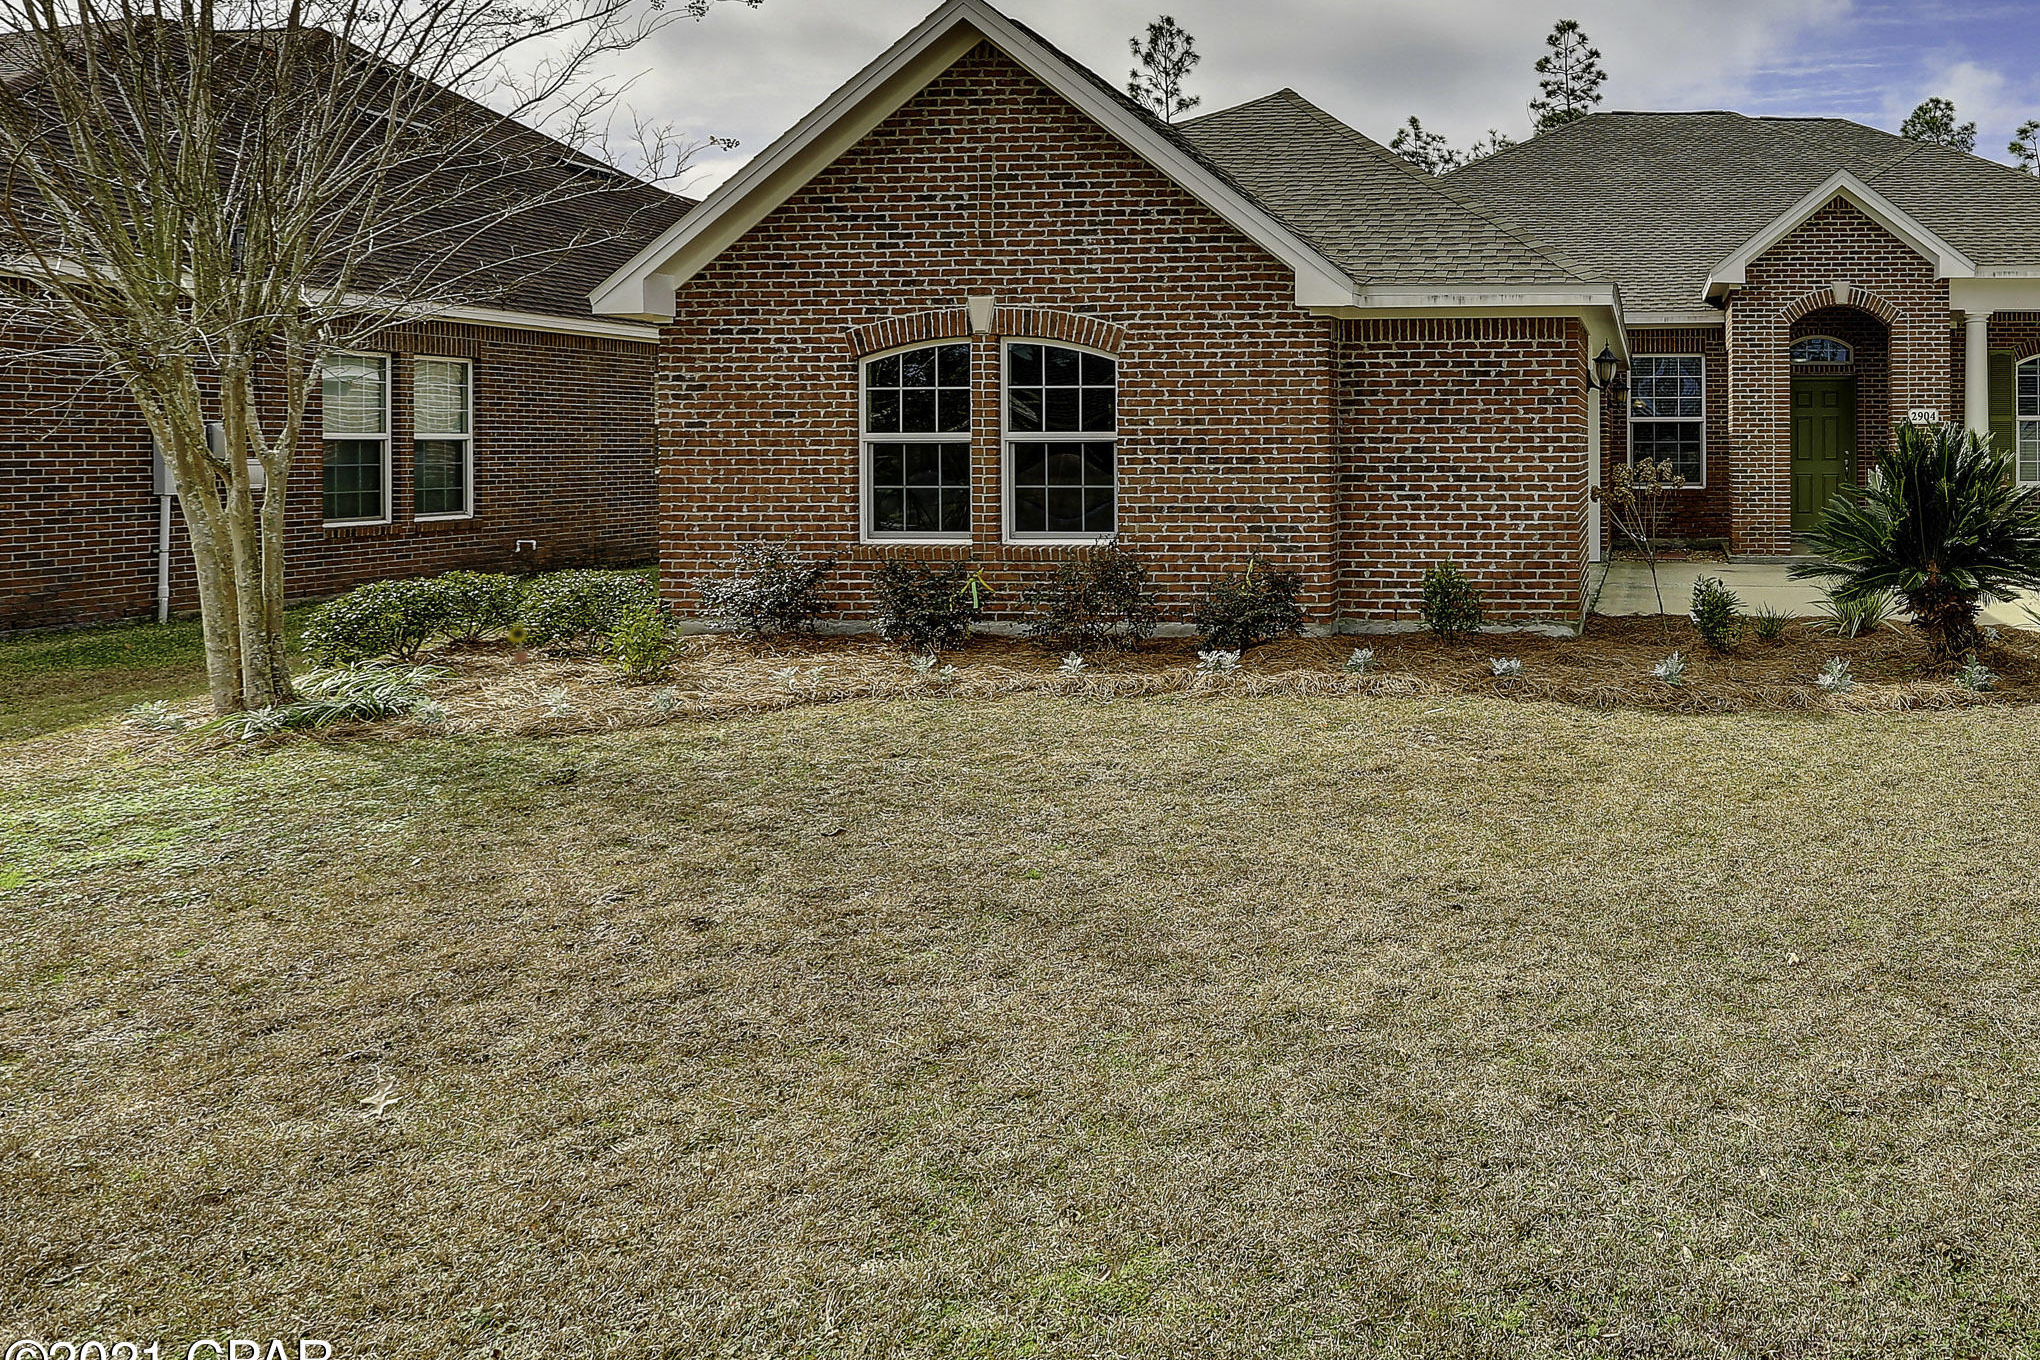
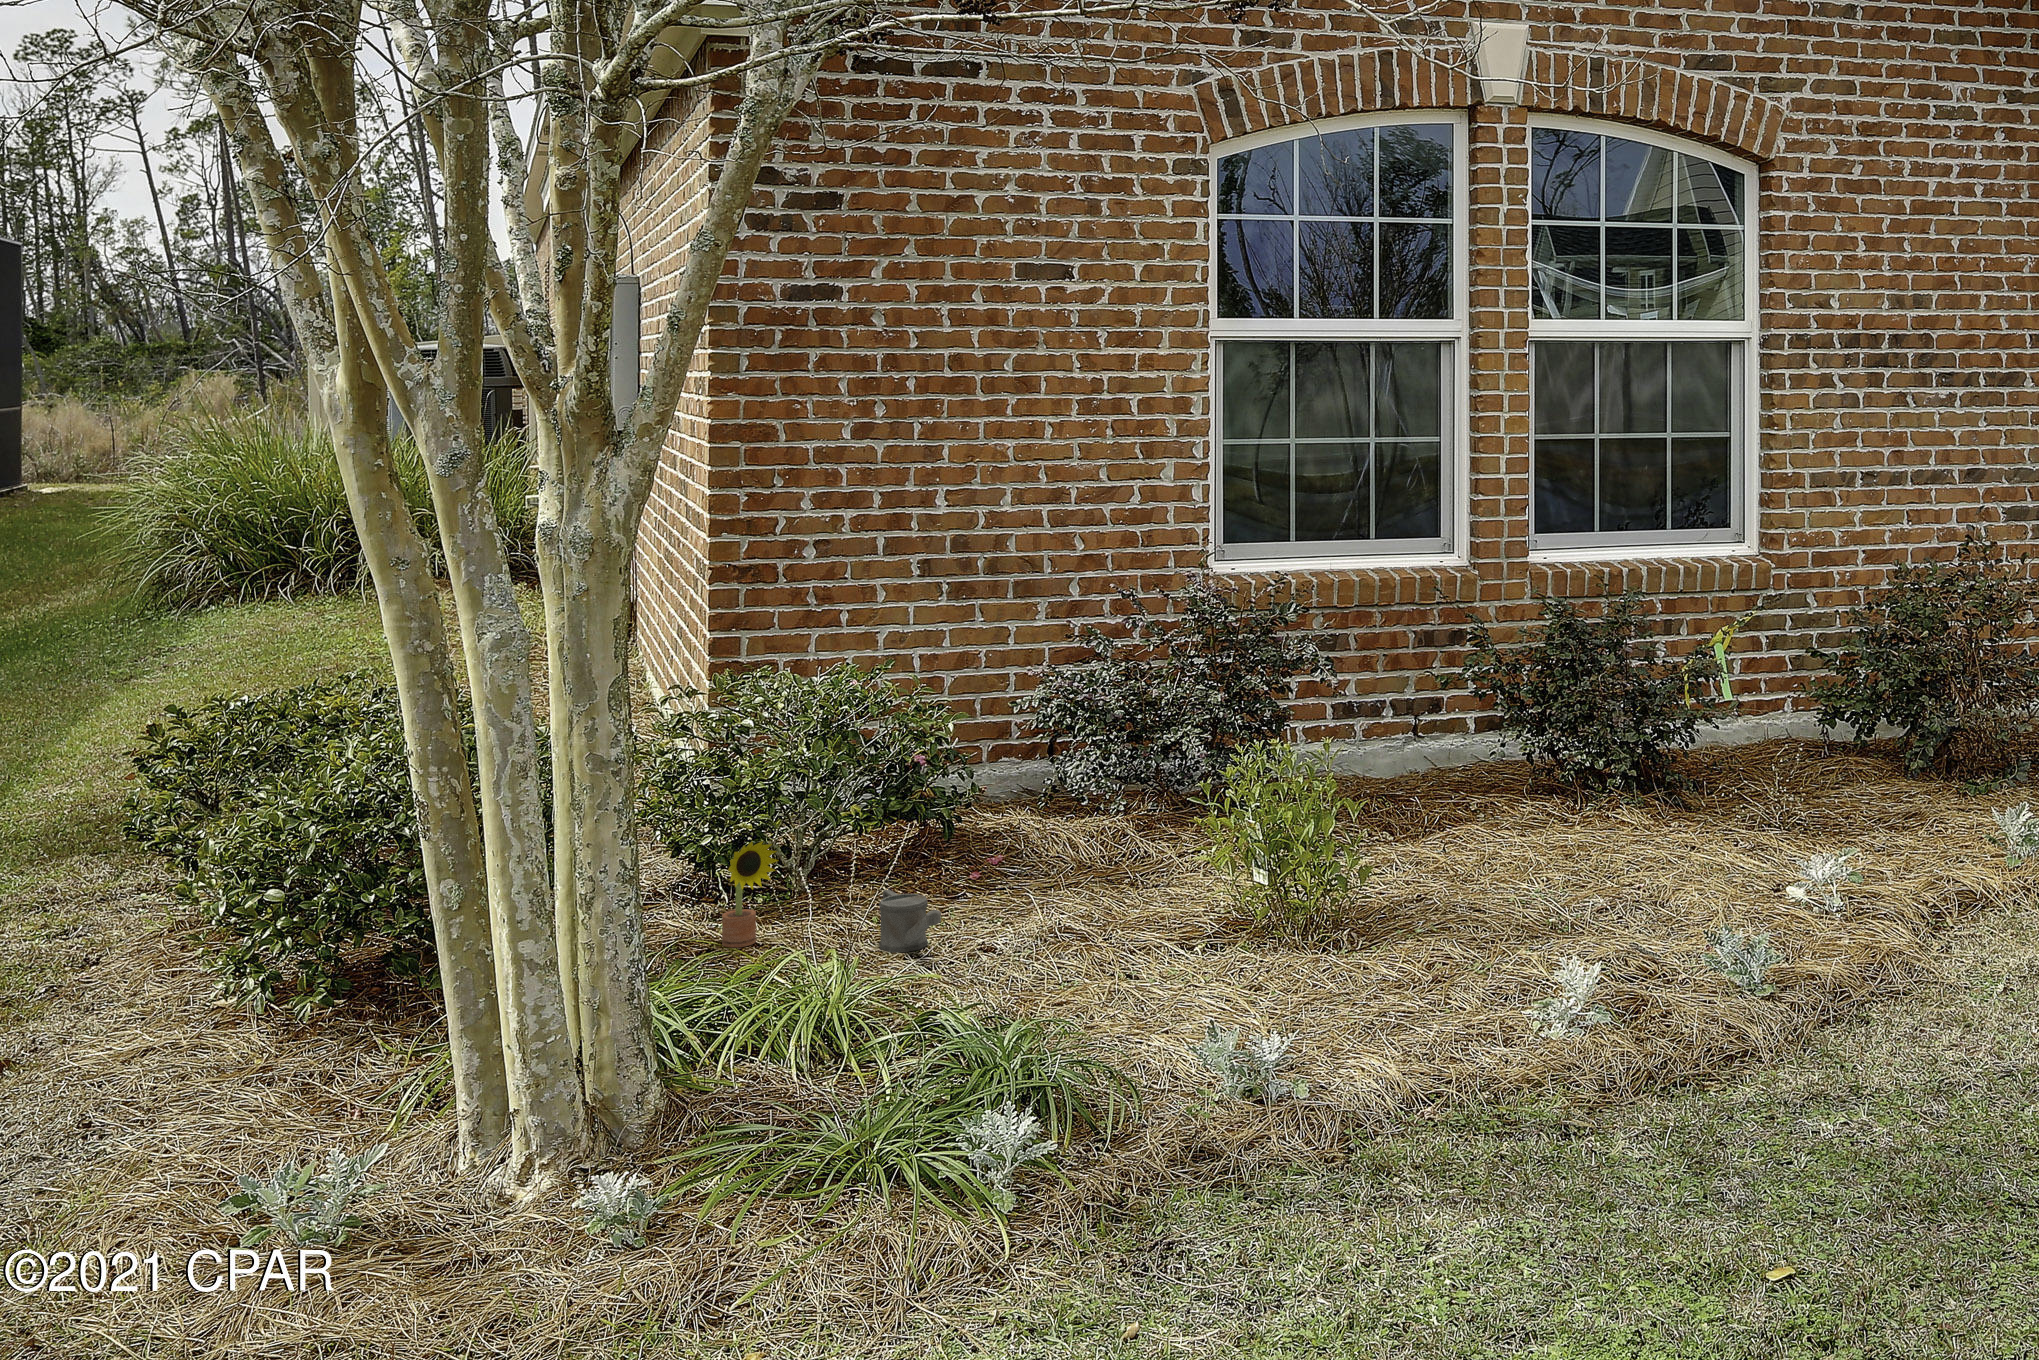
watering can: none [544,649,571,670] -> present [879,890,941,952]

